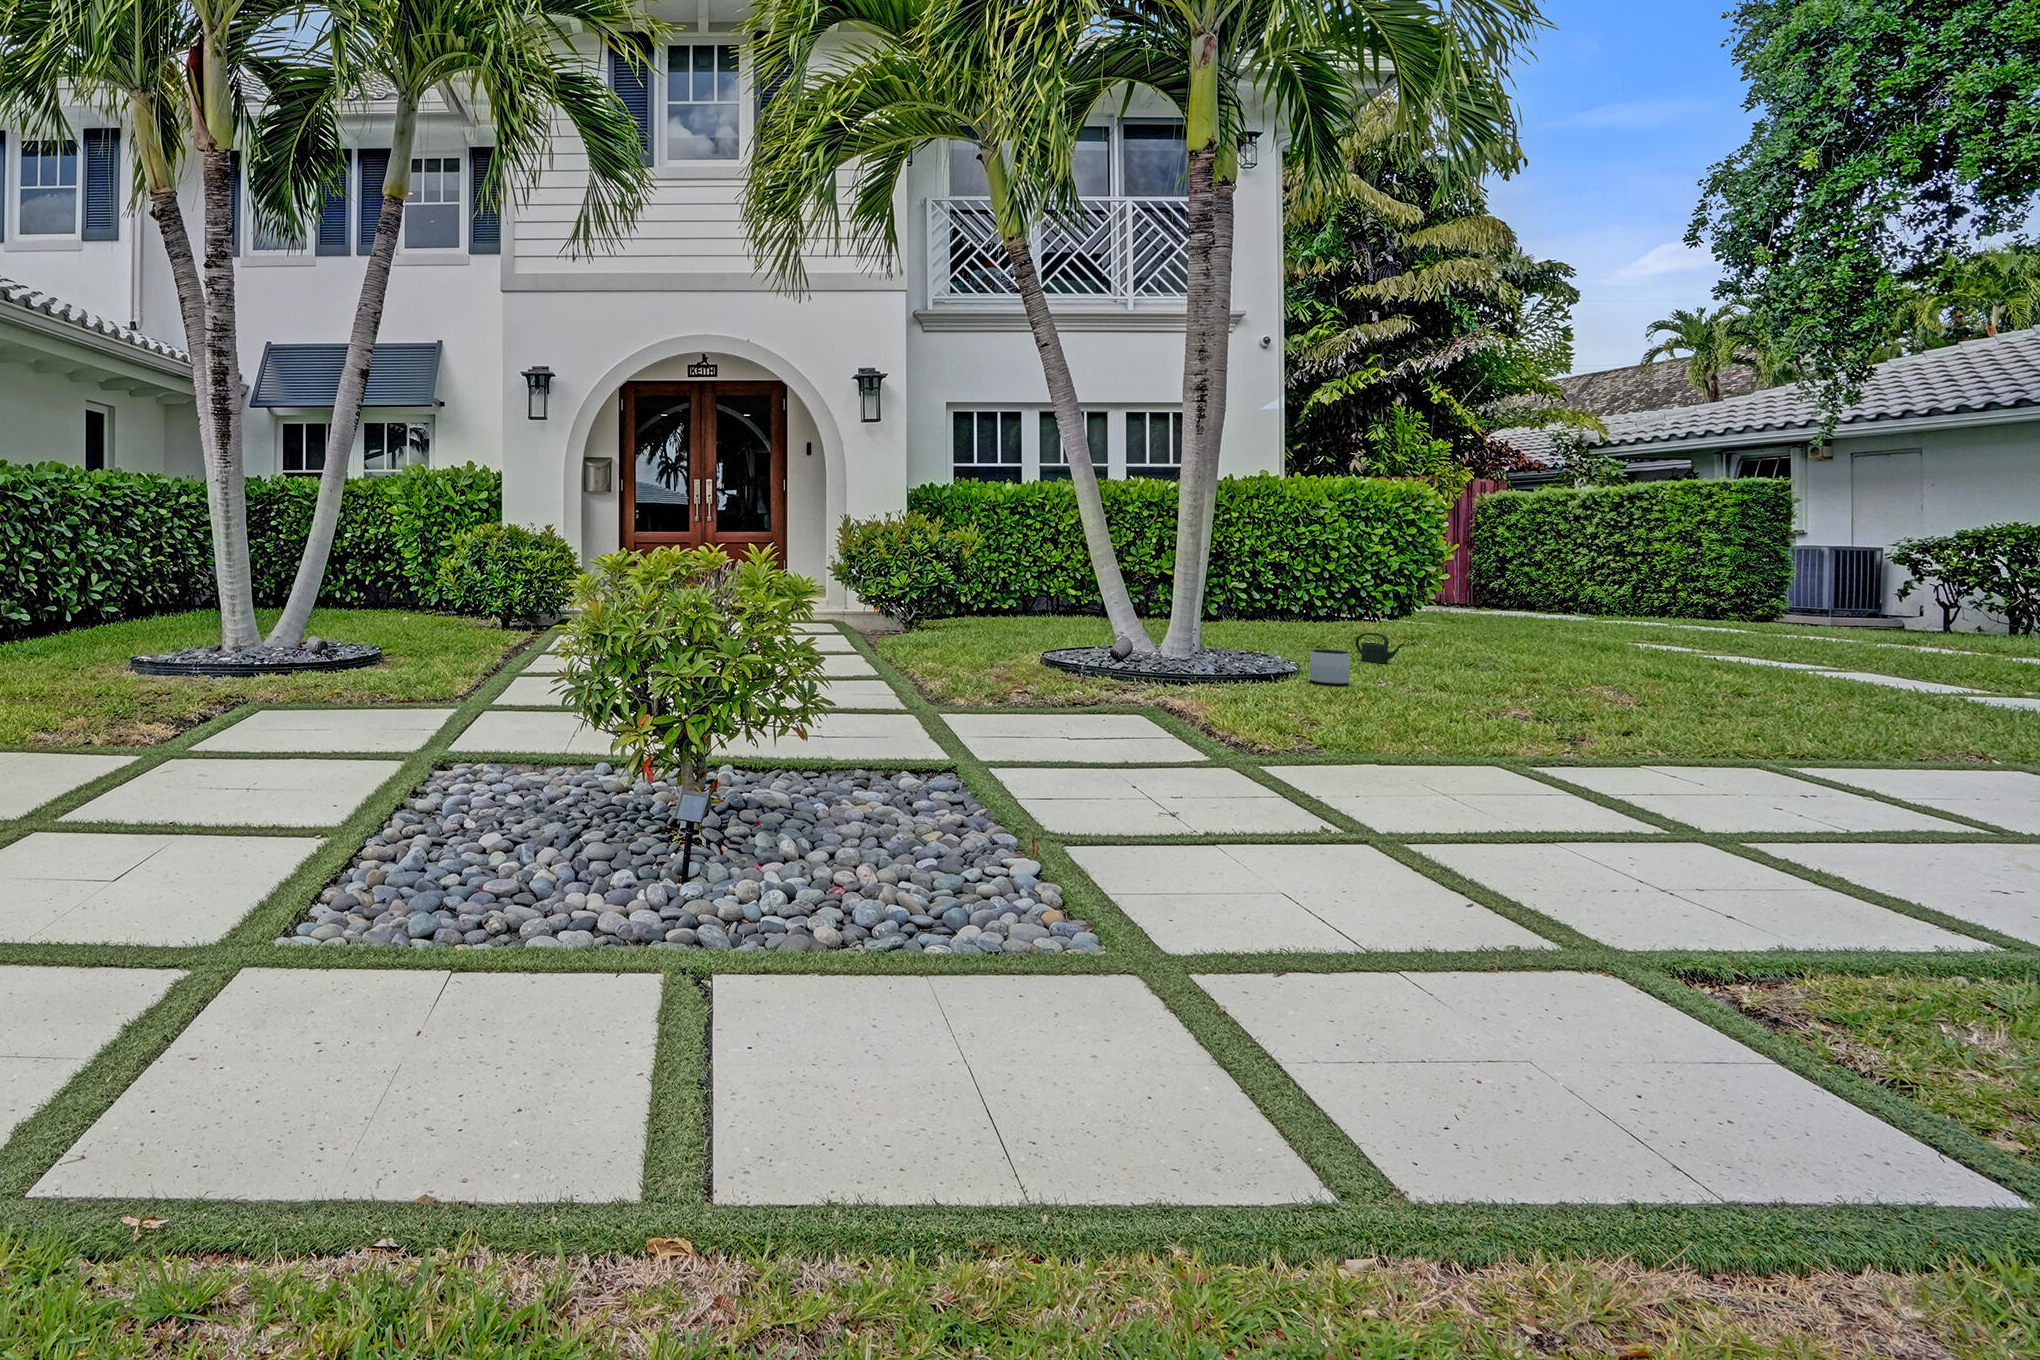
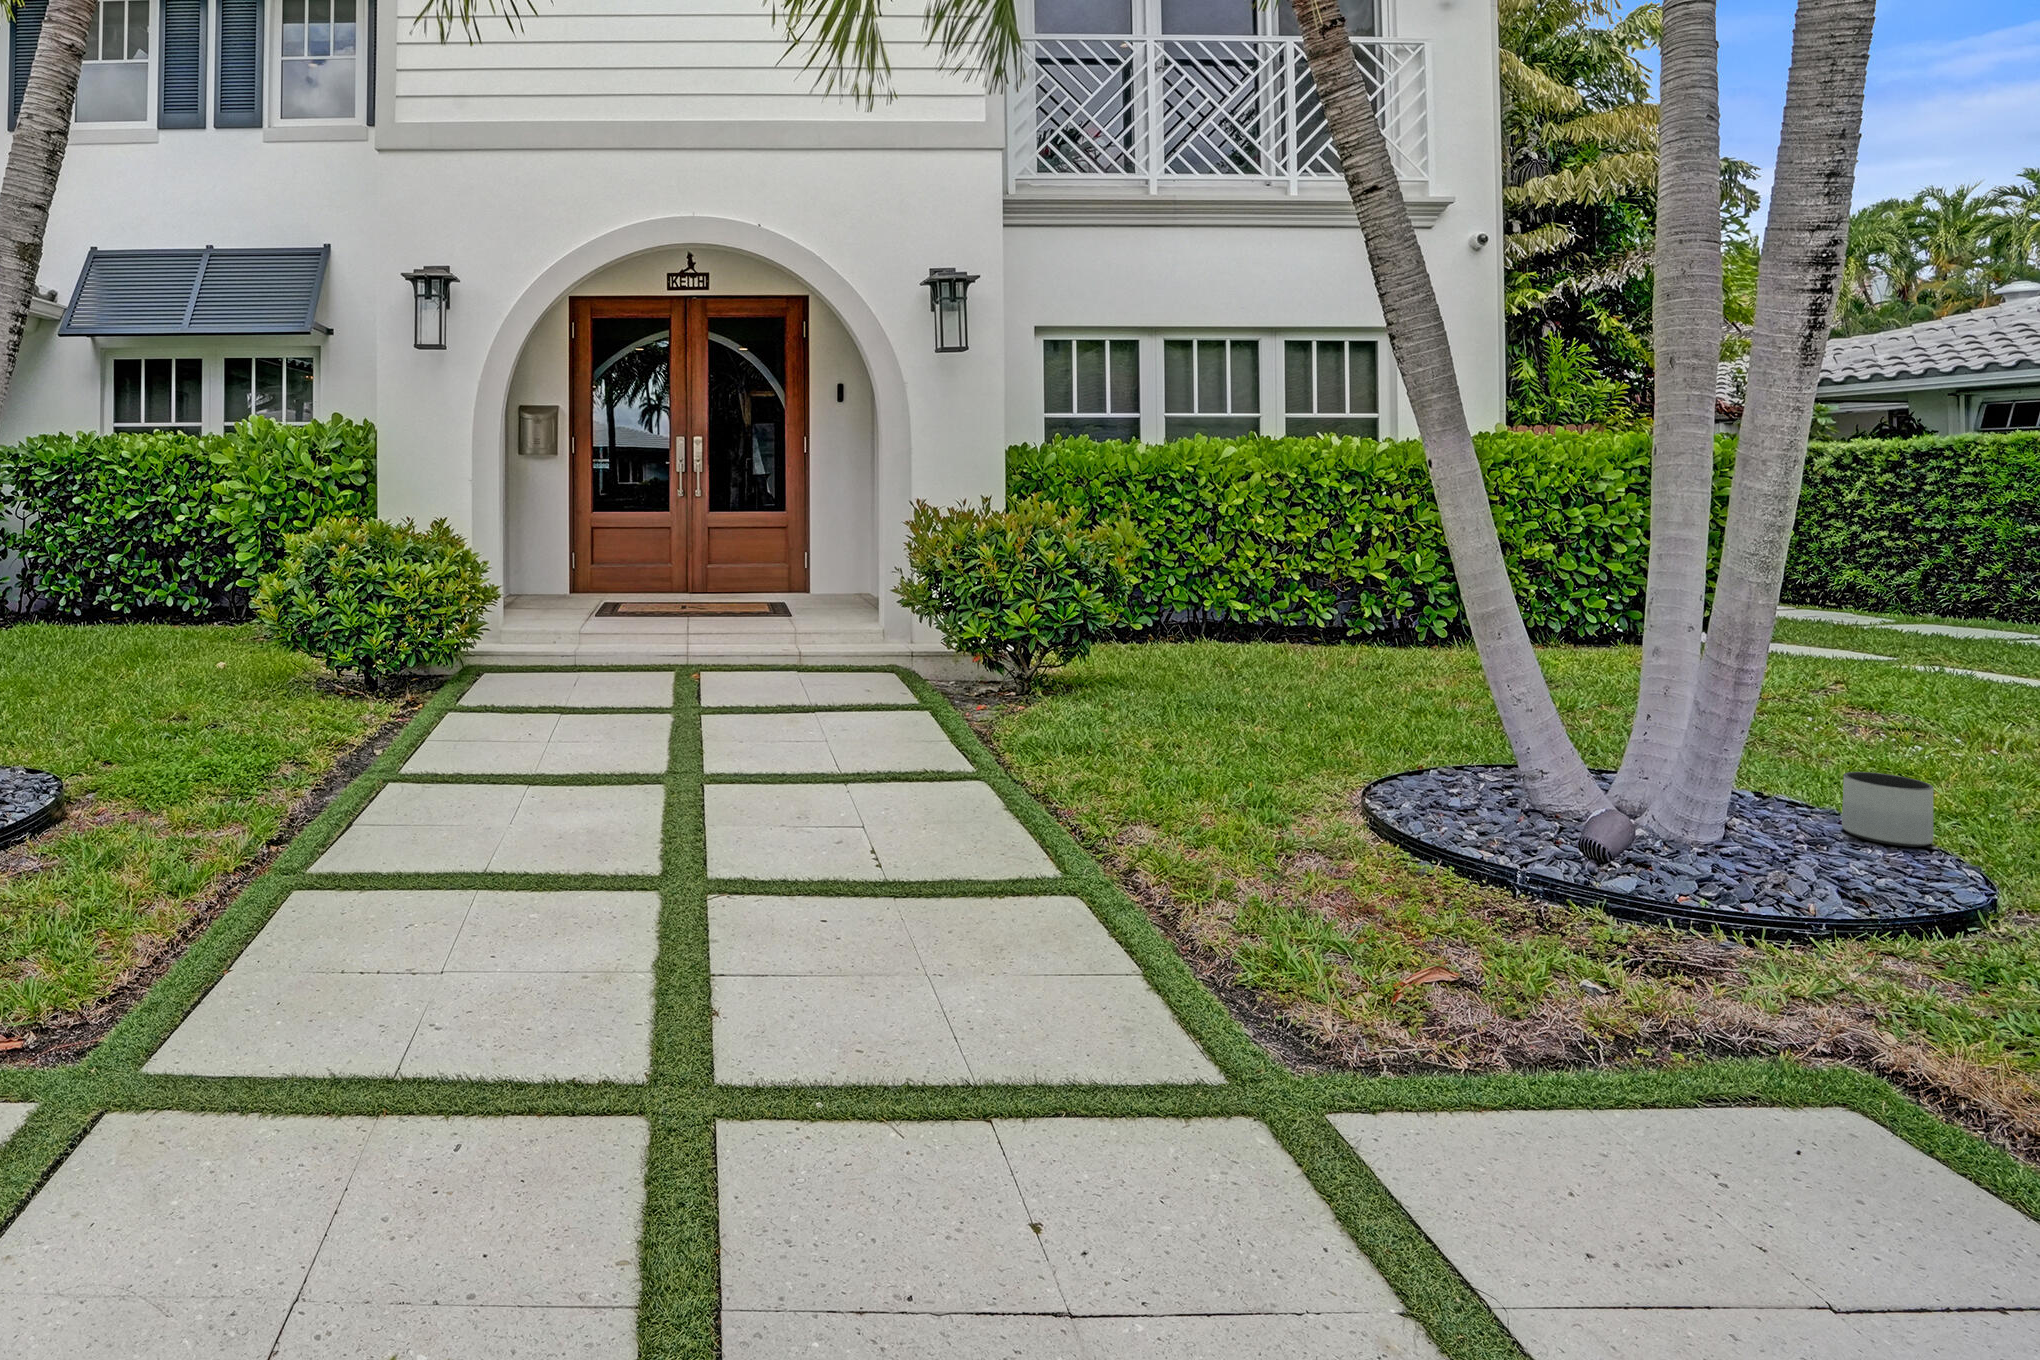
watering can: present [1355,633,1405,663] -> none [1816,713,1927,768]

